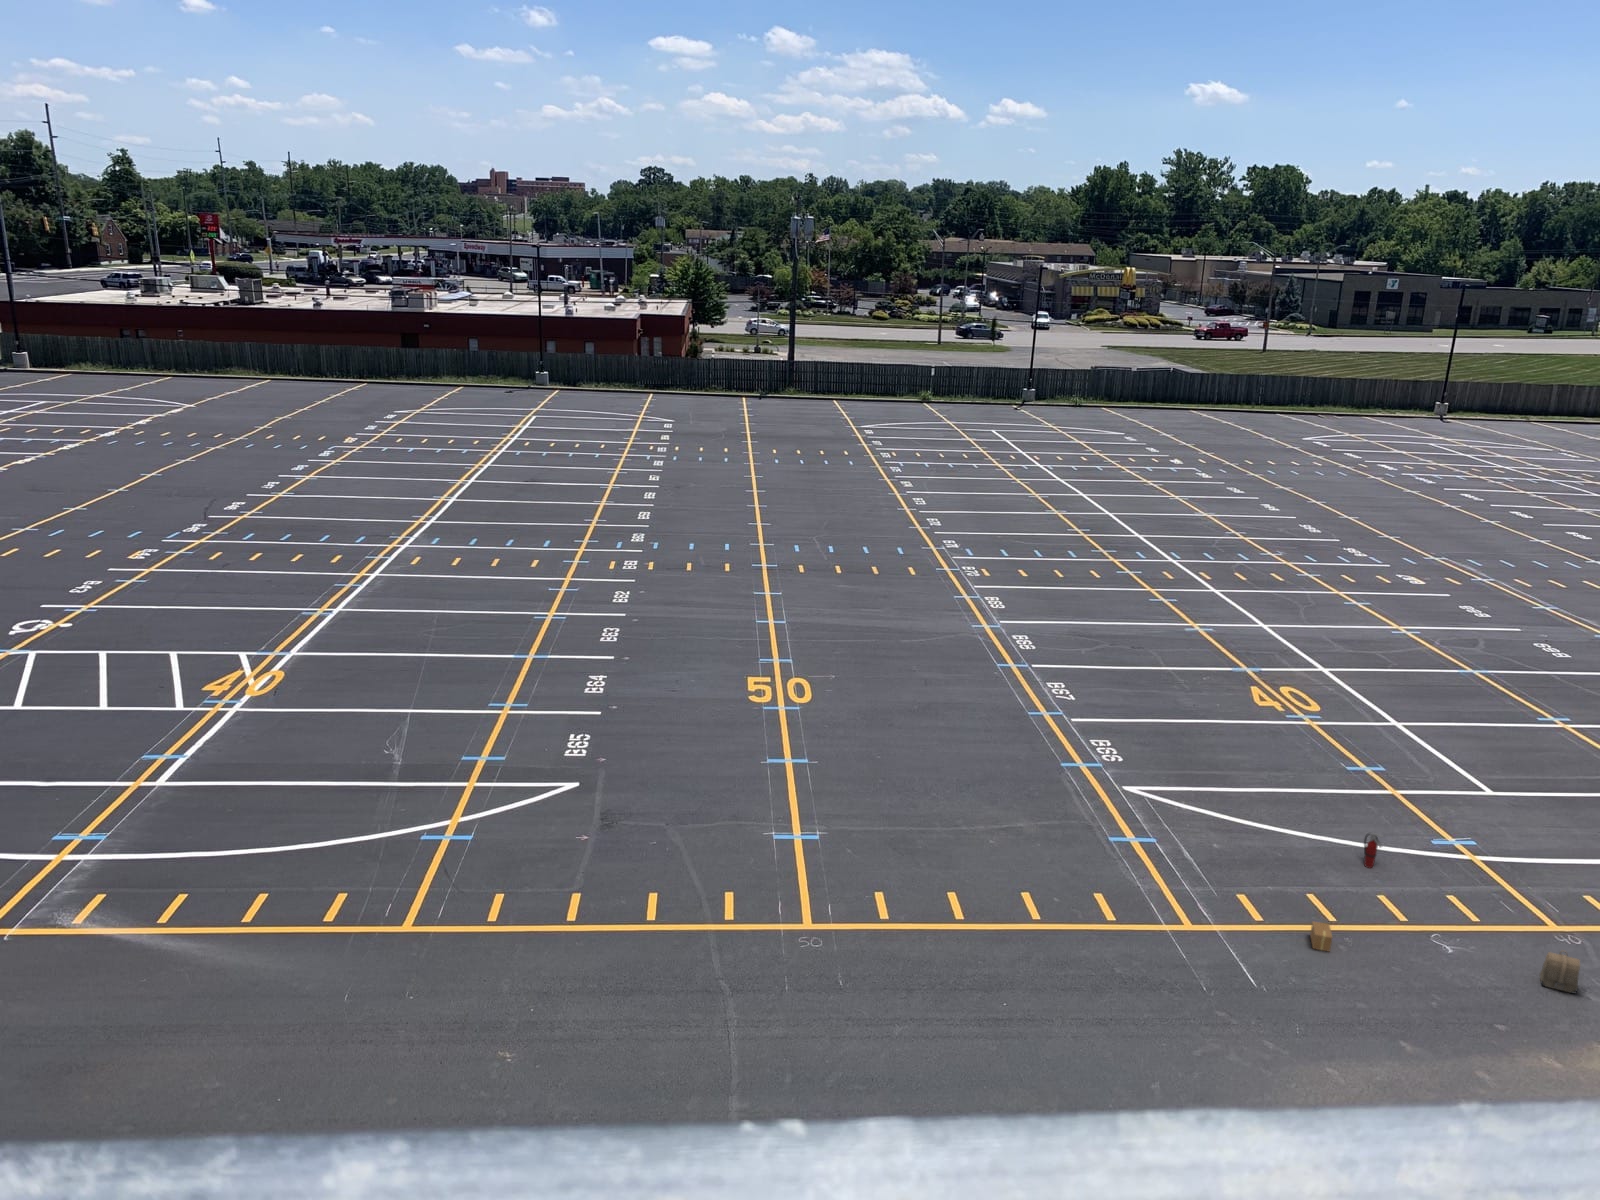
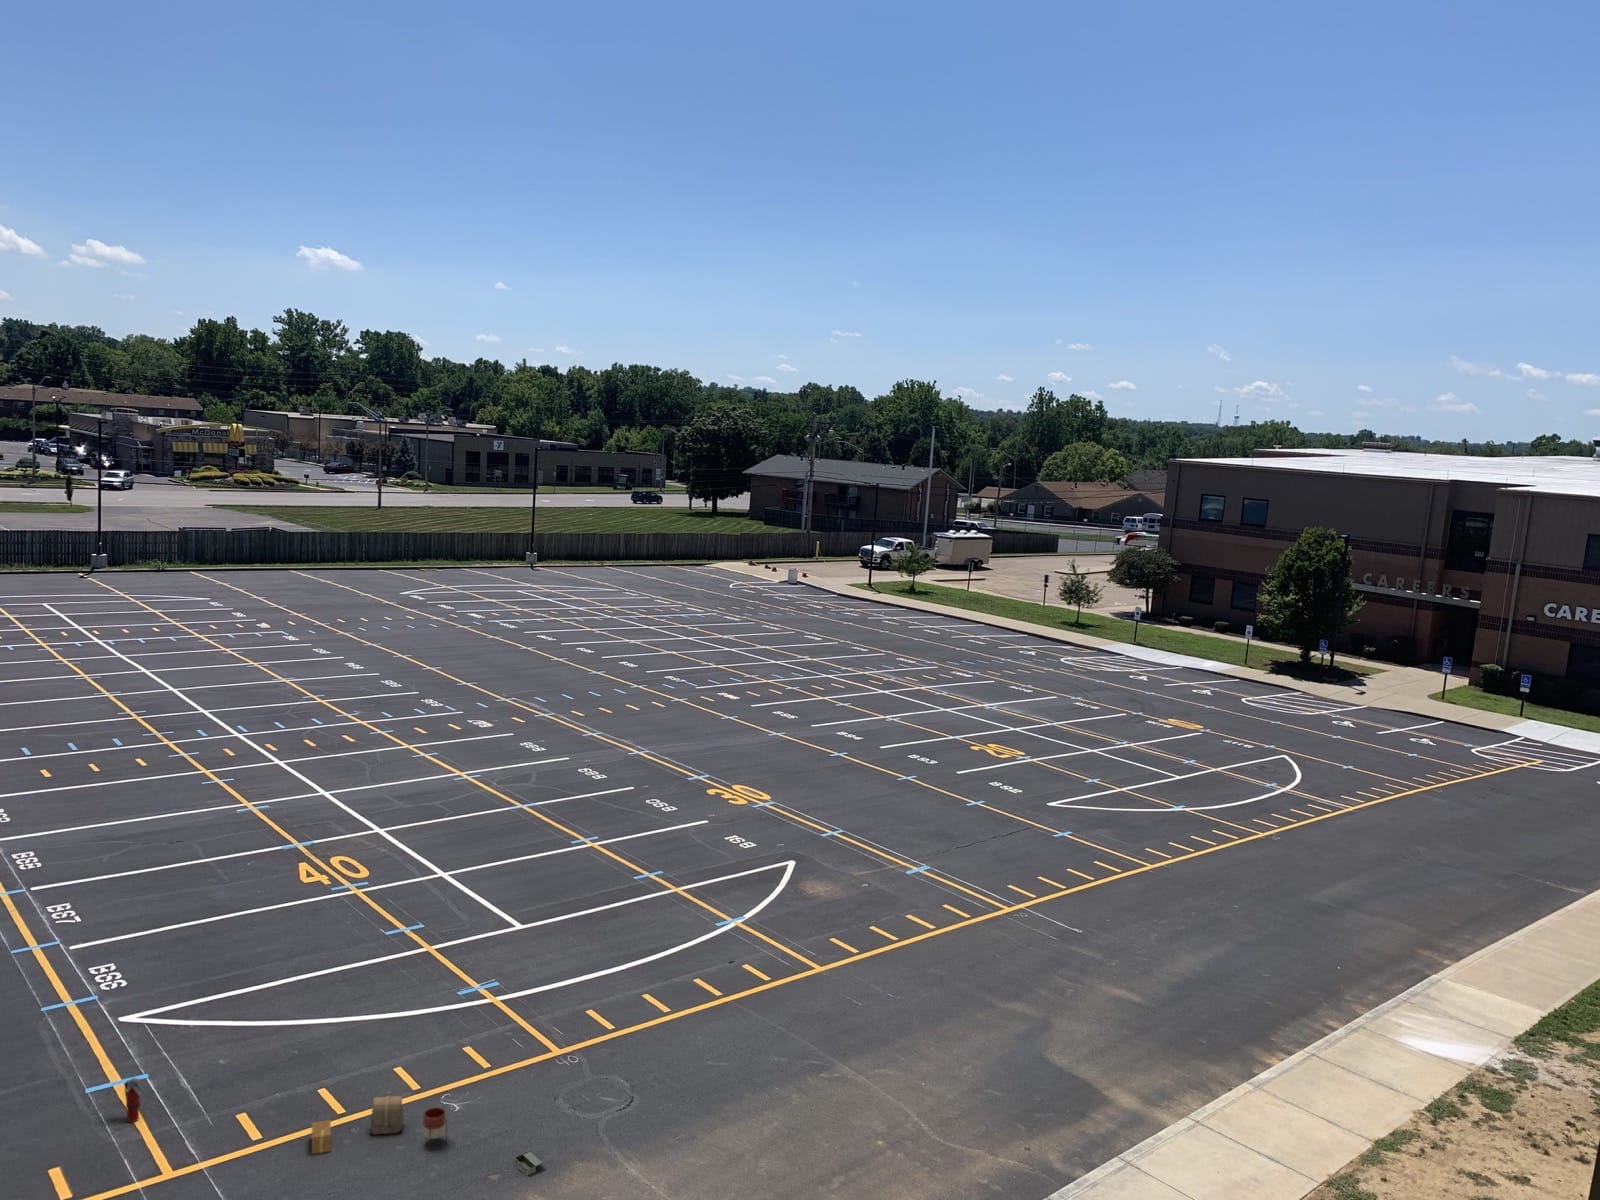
fire extinguisher: present [1364,833,1382,868] -> present [125,1078,142,1123]
planter: none [1423,944,1450,983] -> present [423,1107,447,1139]
backpack: present [1540,951,1580,994] -> present [370,1091,404,1135]
toolbox: none [1525,1019,1561,1042] -> present [515,1151,543,1176]

